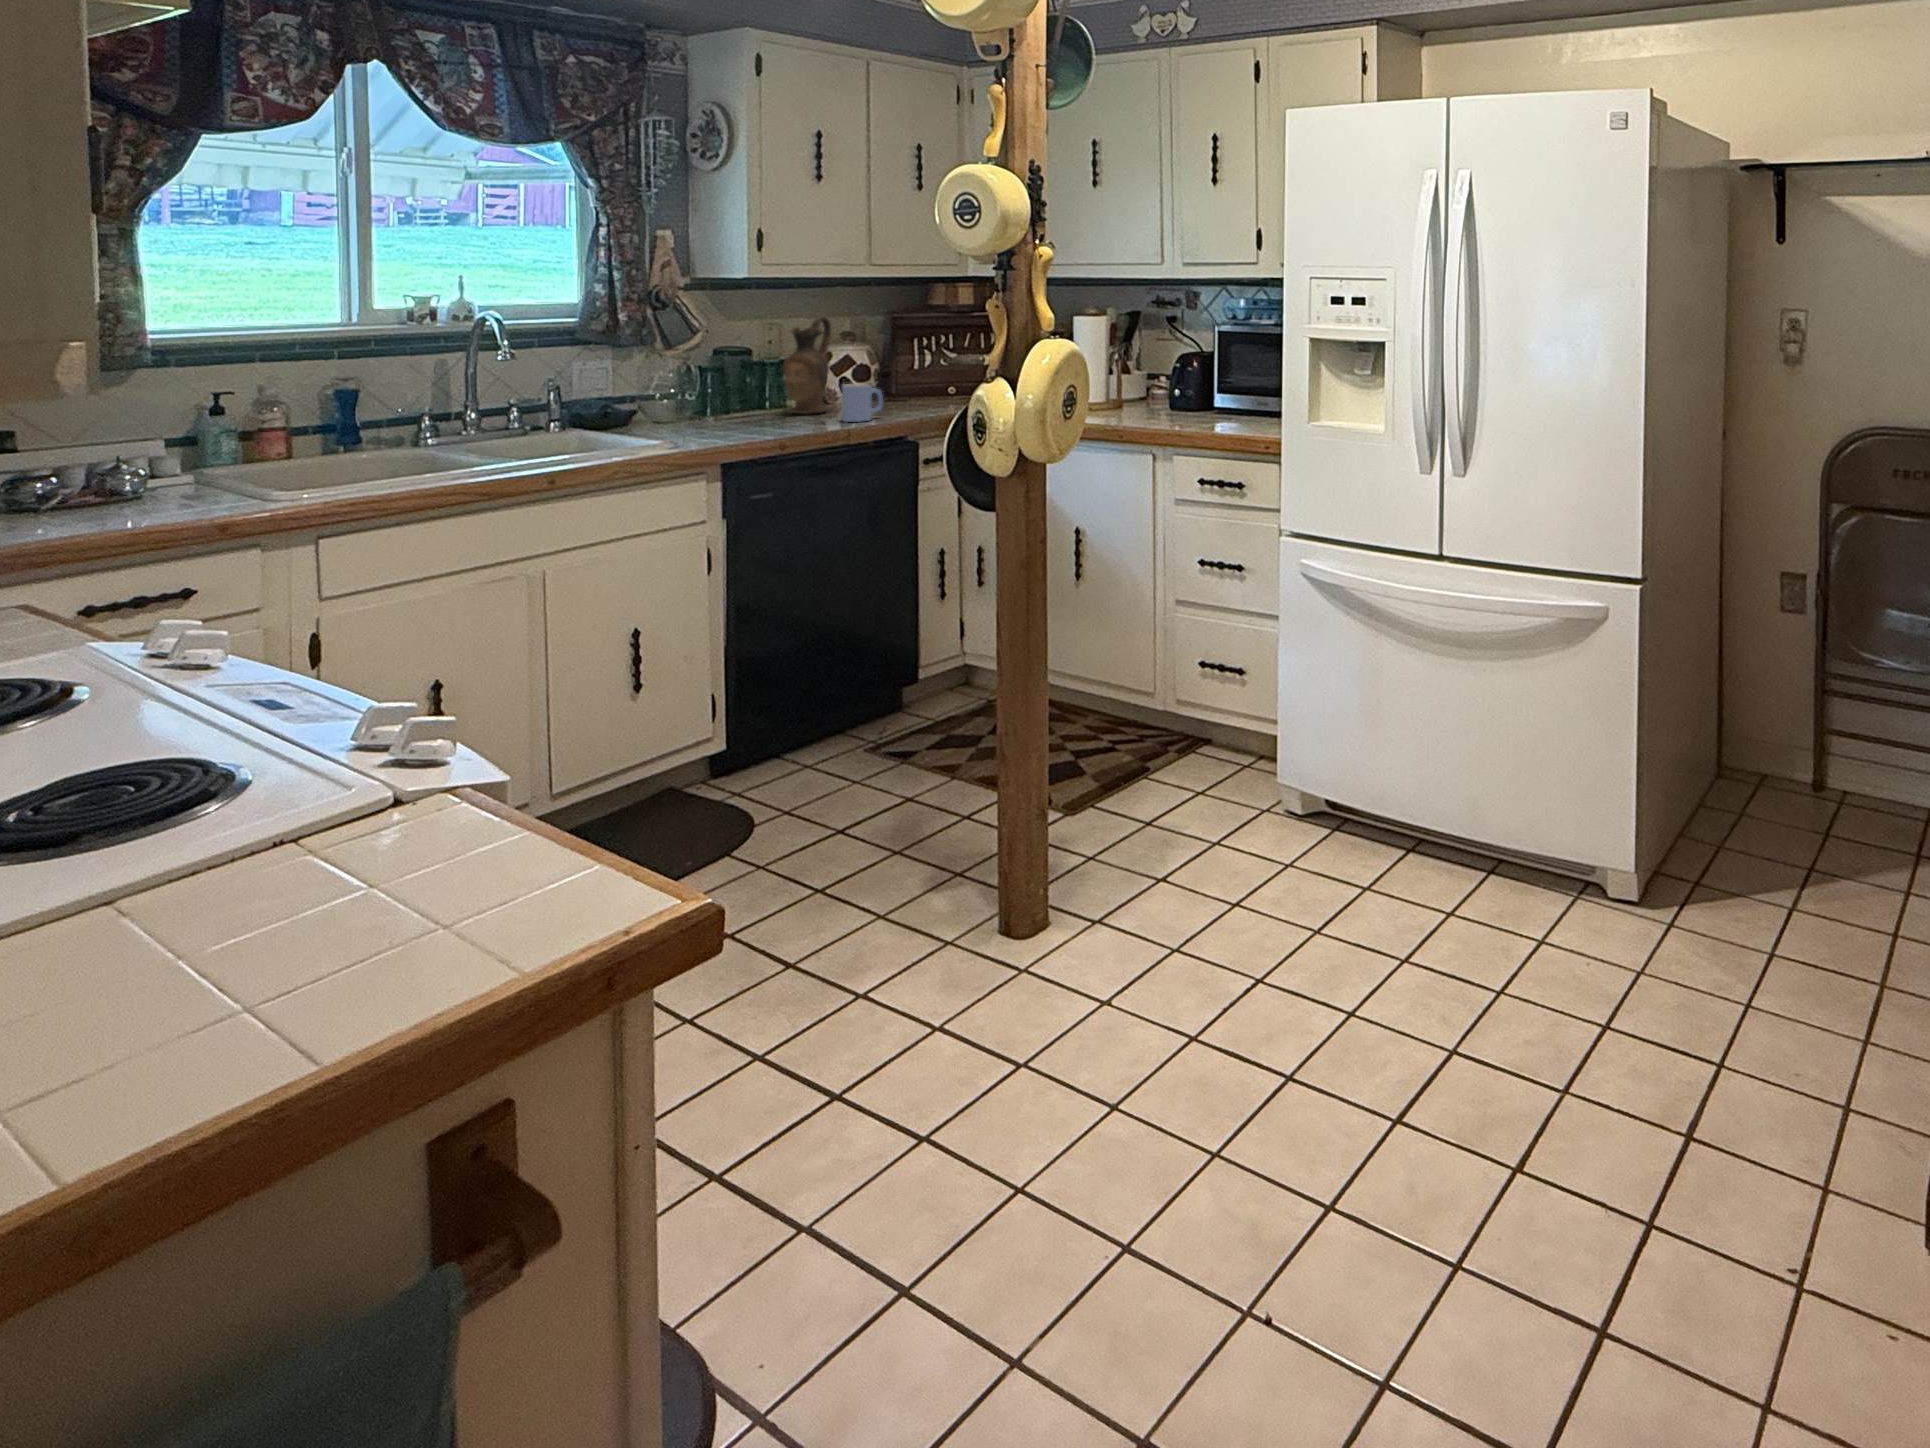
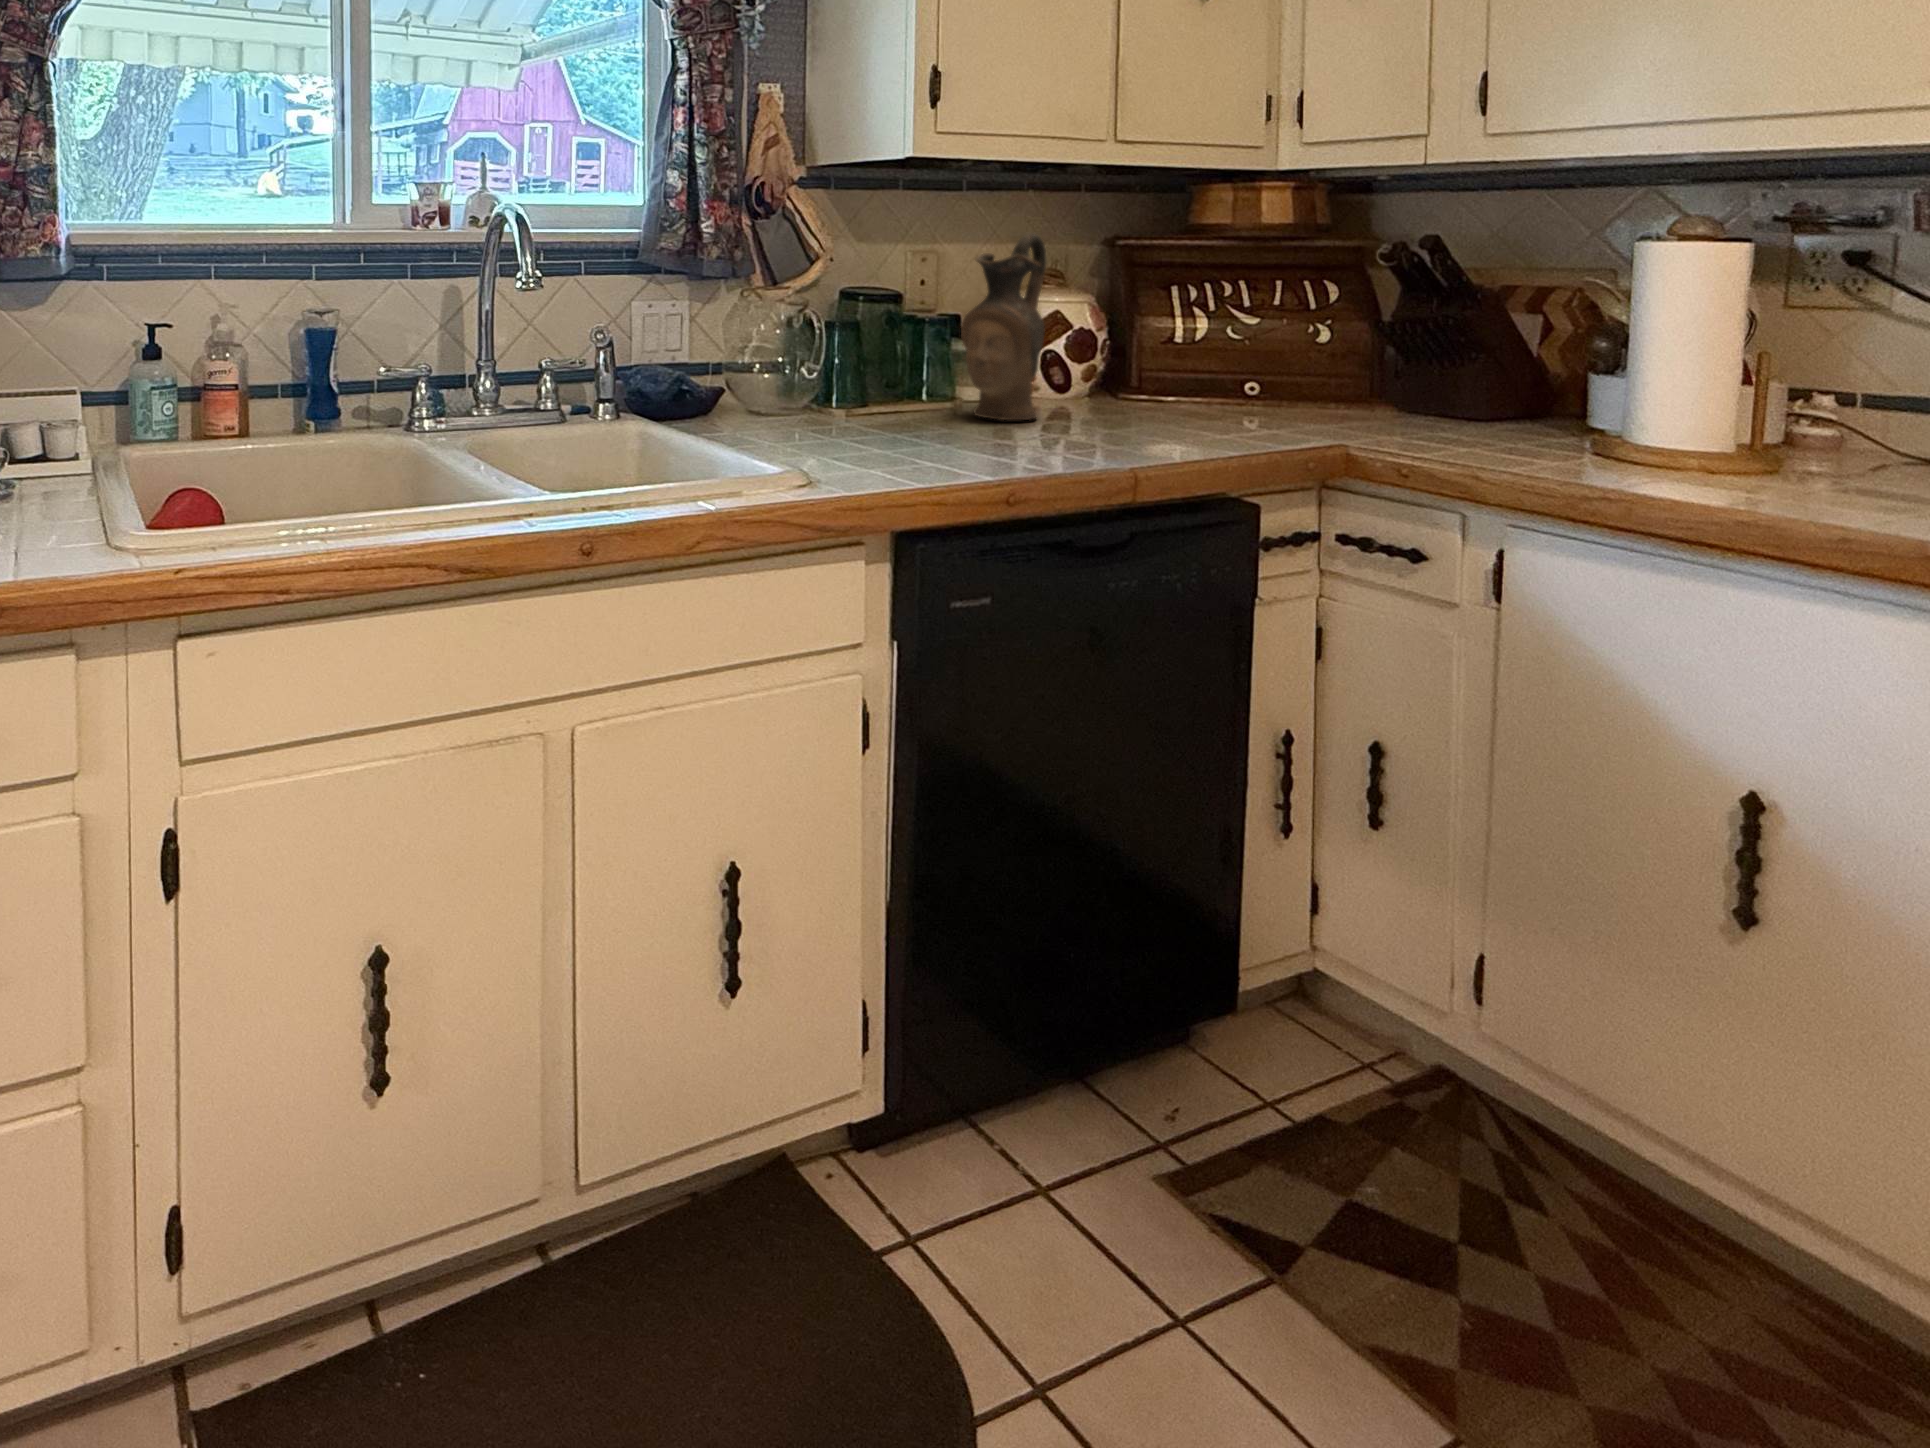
mug: present [842,383,883,422] -> none [1089,372,1171,455]

